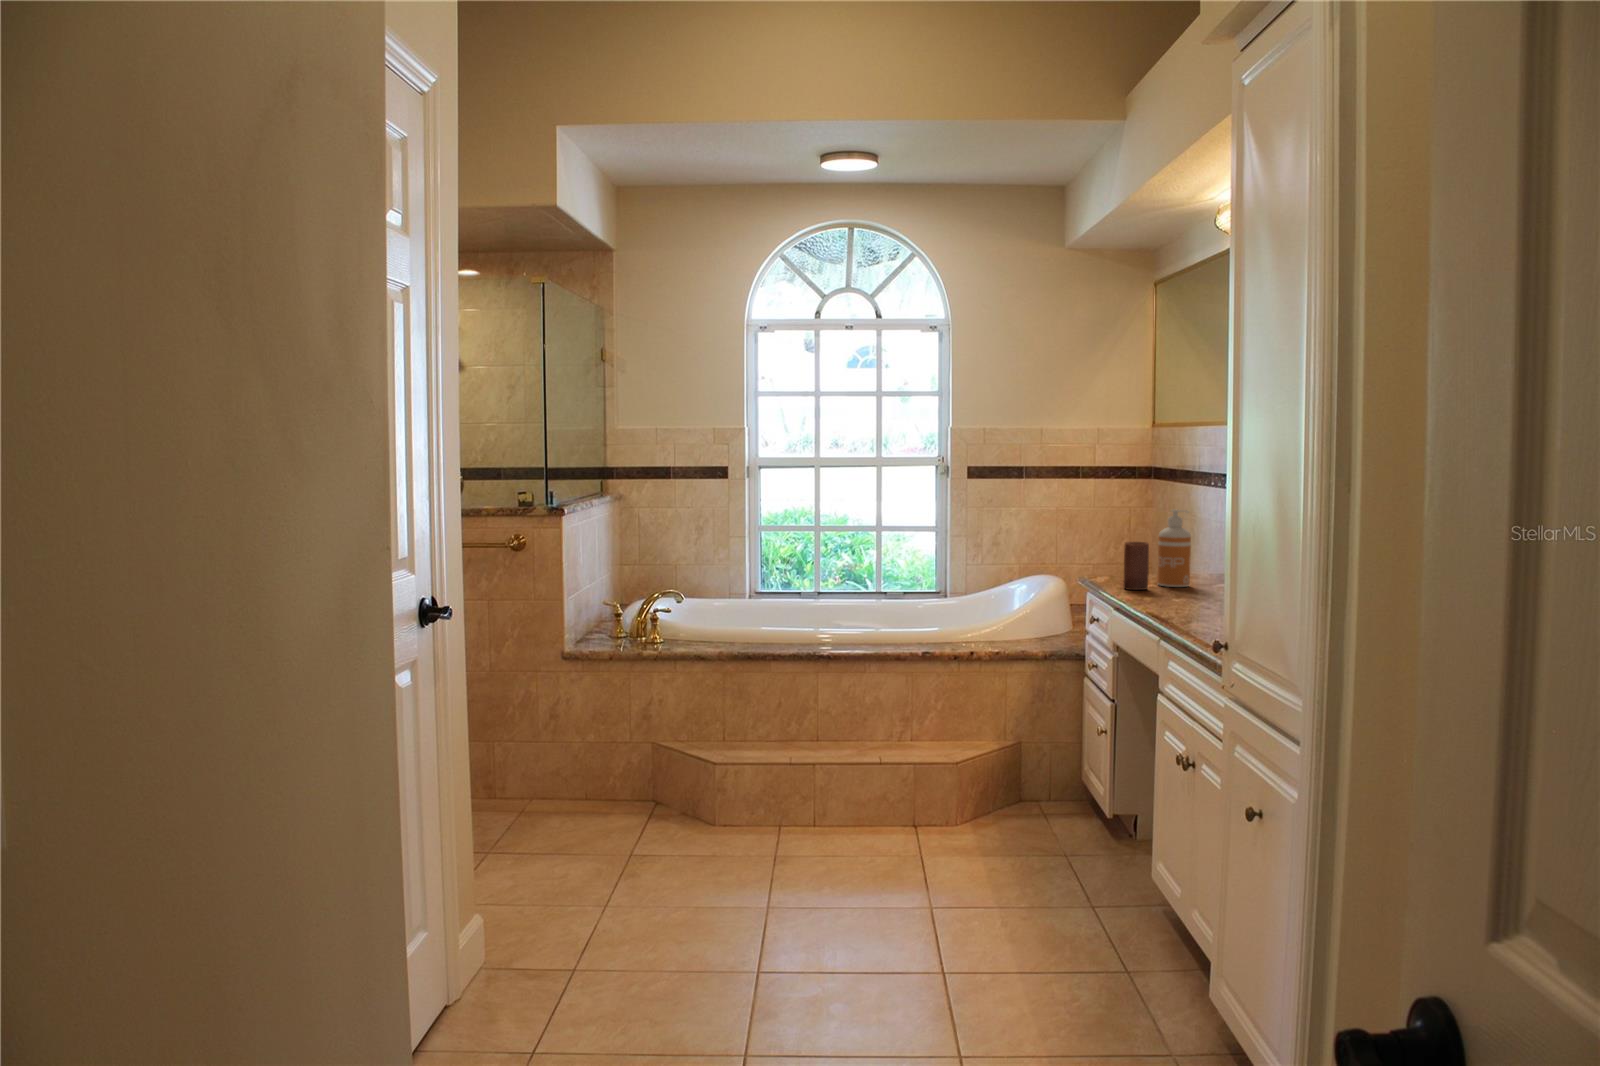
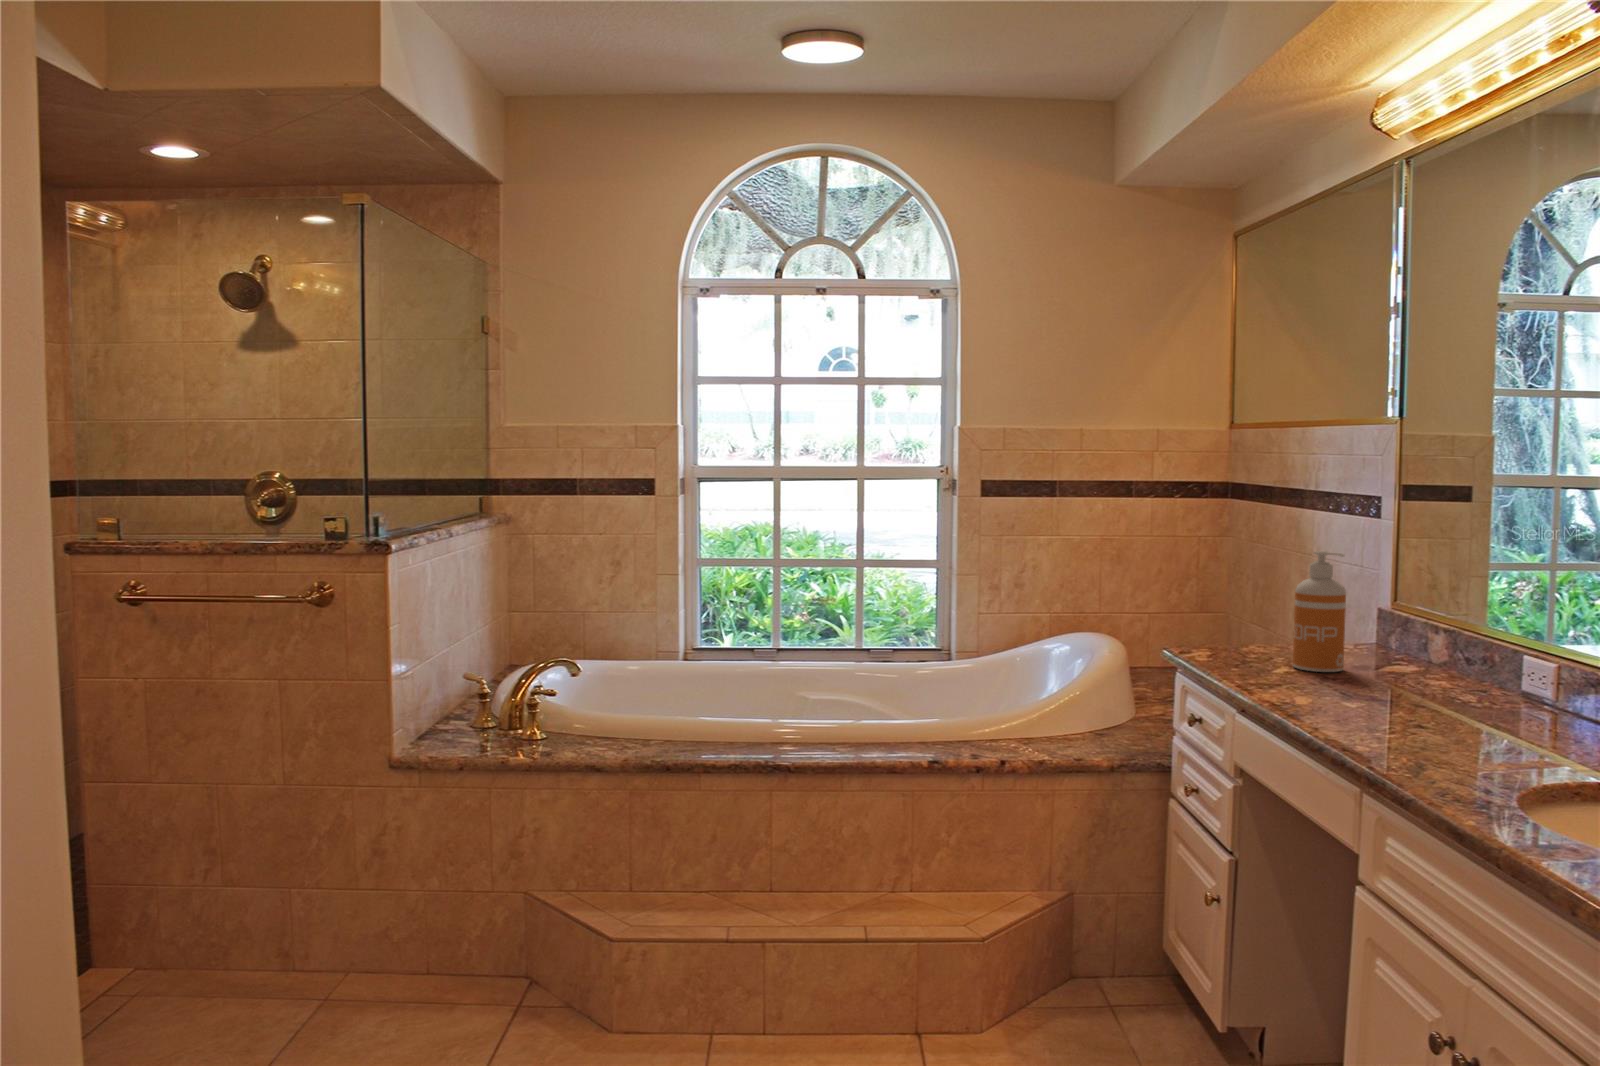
candle: present [1124,542,1149,590] -> none [1245,602,1286,679]

